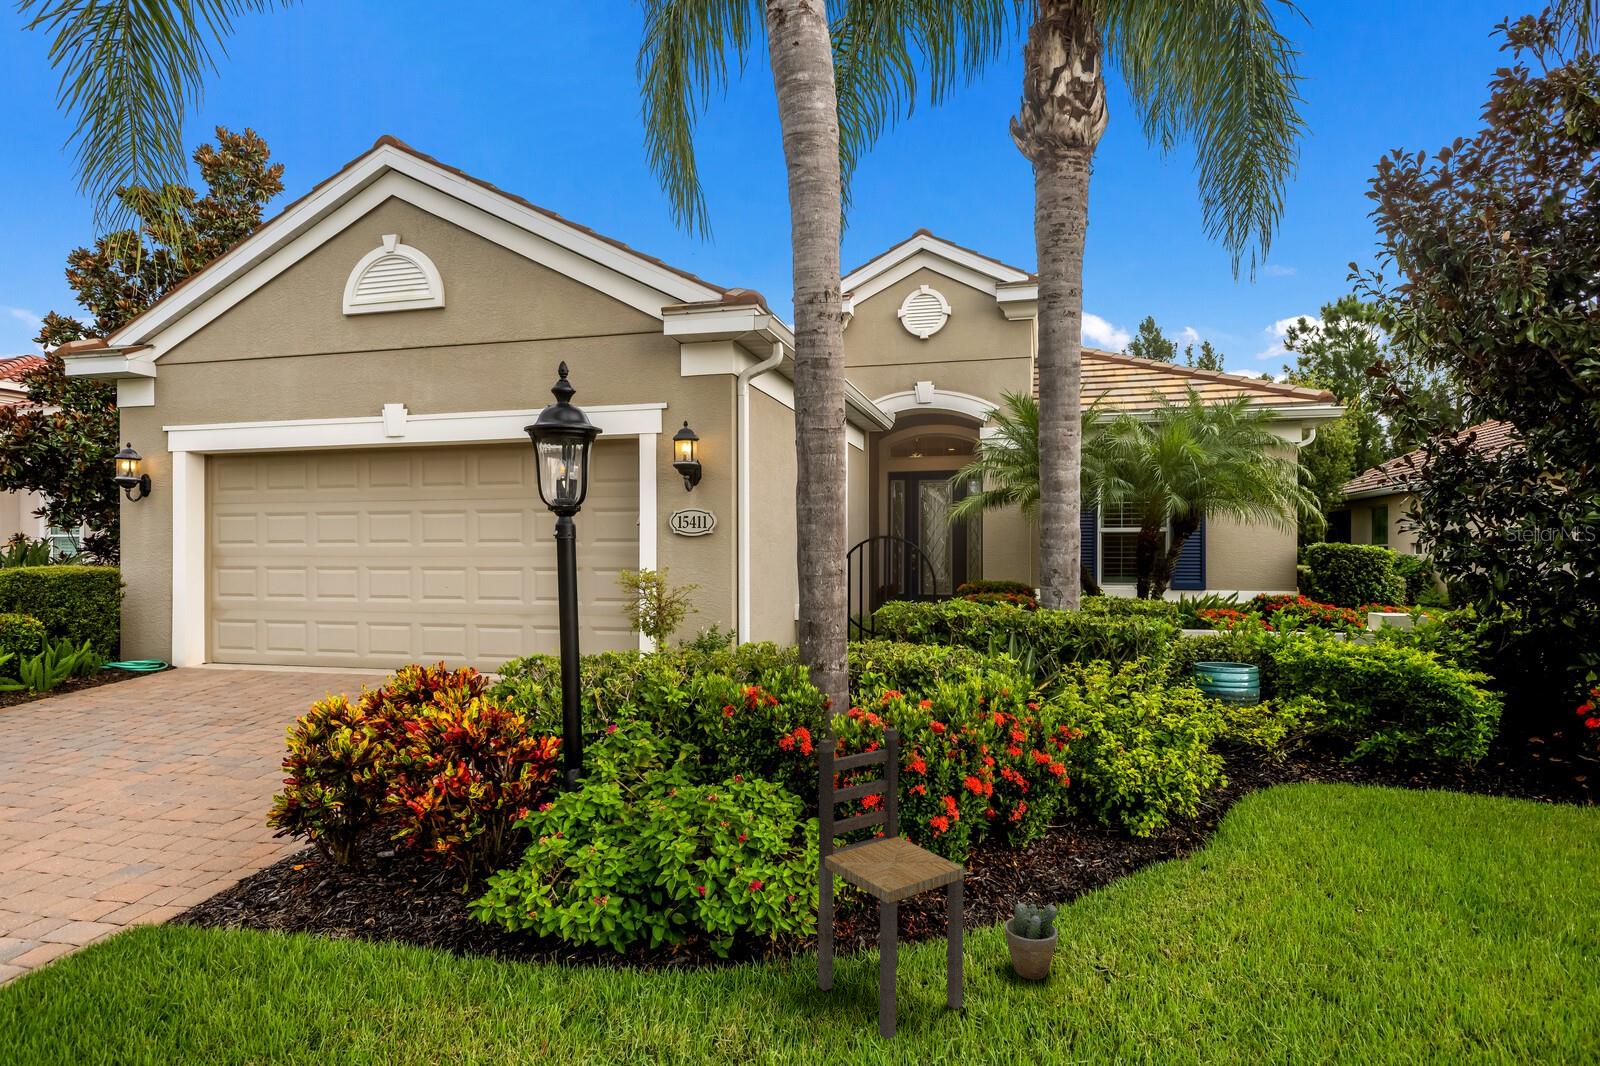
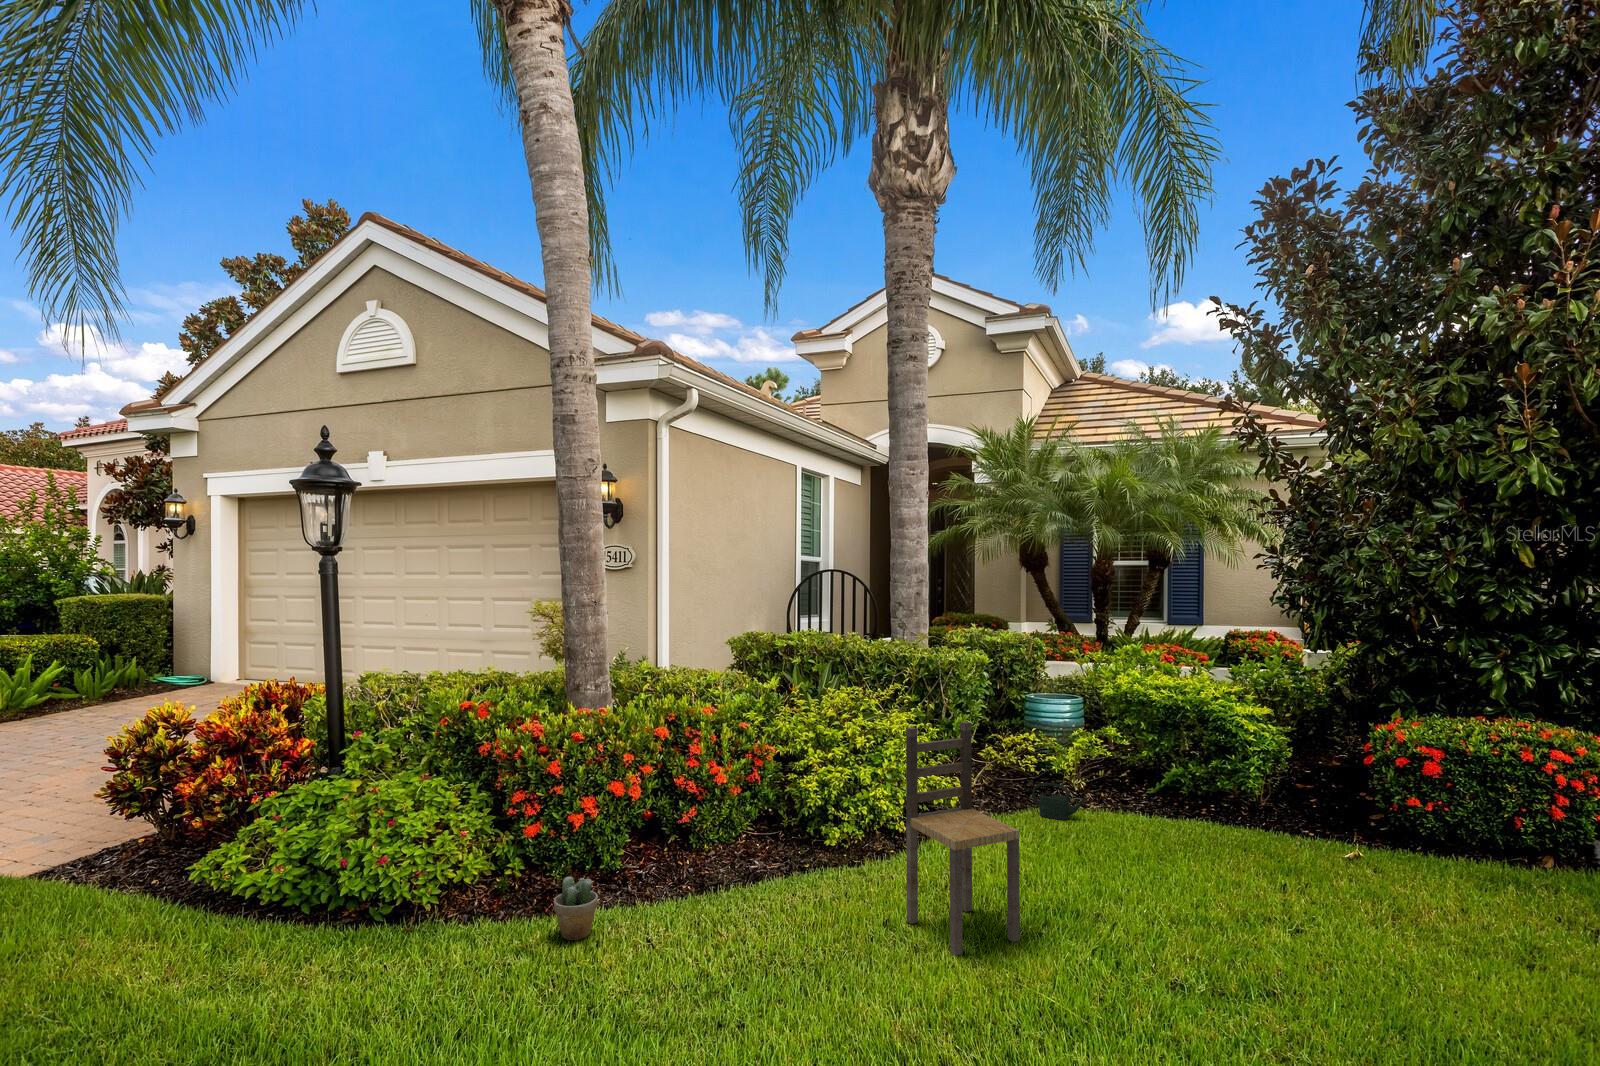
chair: present [818,728,963,1039] -> present [906,721,1020,956]
watering can: none [1278,760,1346,797] -> present [1032,783,1089,820]

